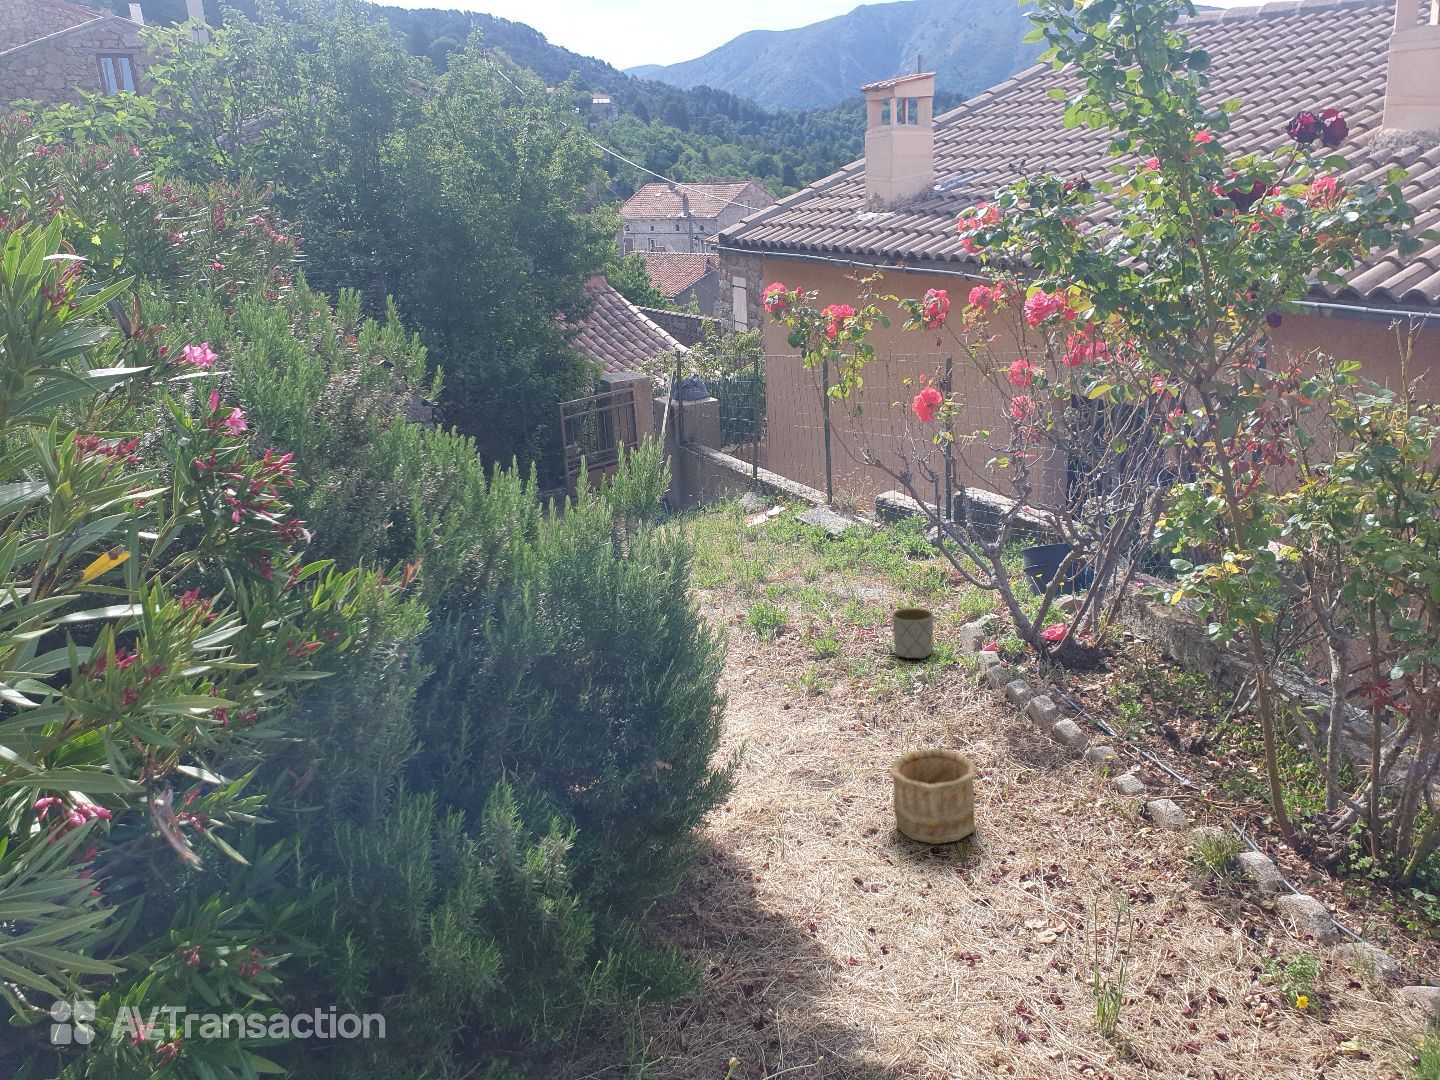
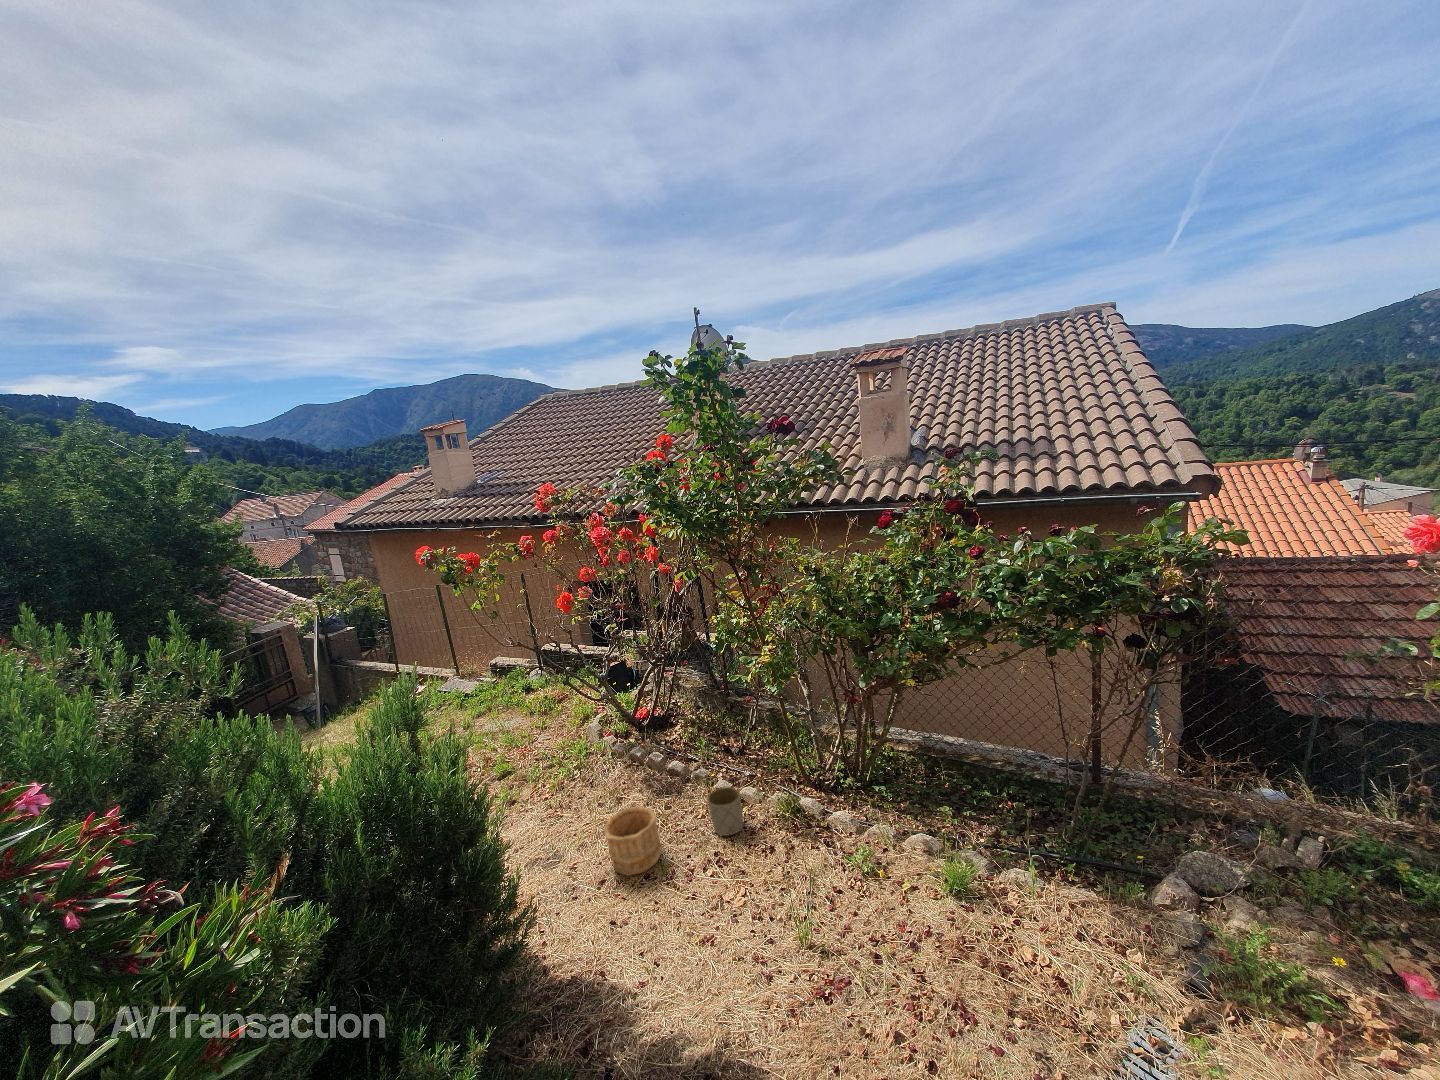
planter: present [892,608,933,659] -> present [707,787,743,836]

